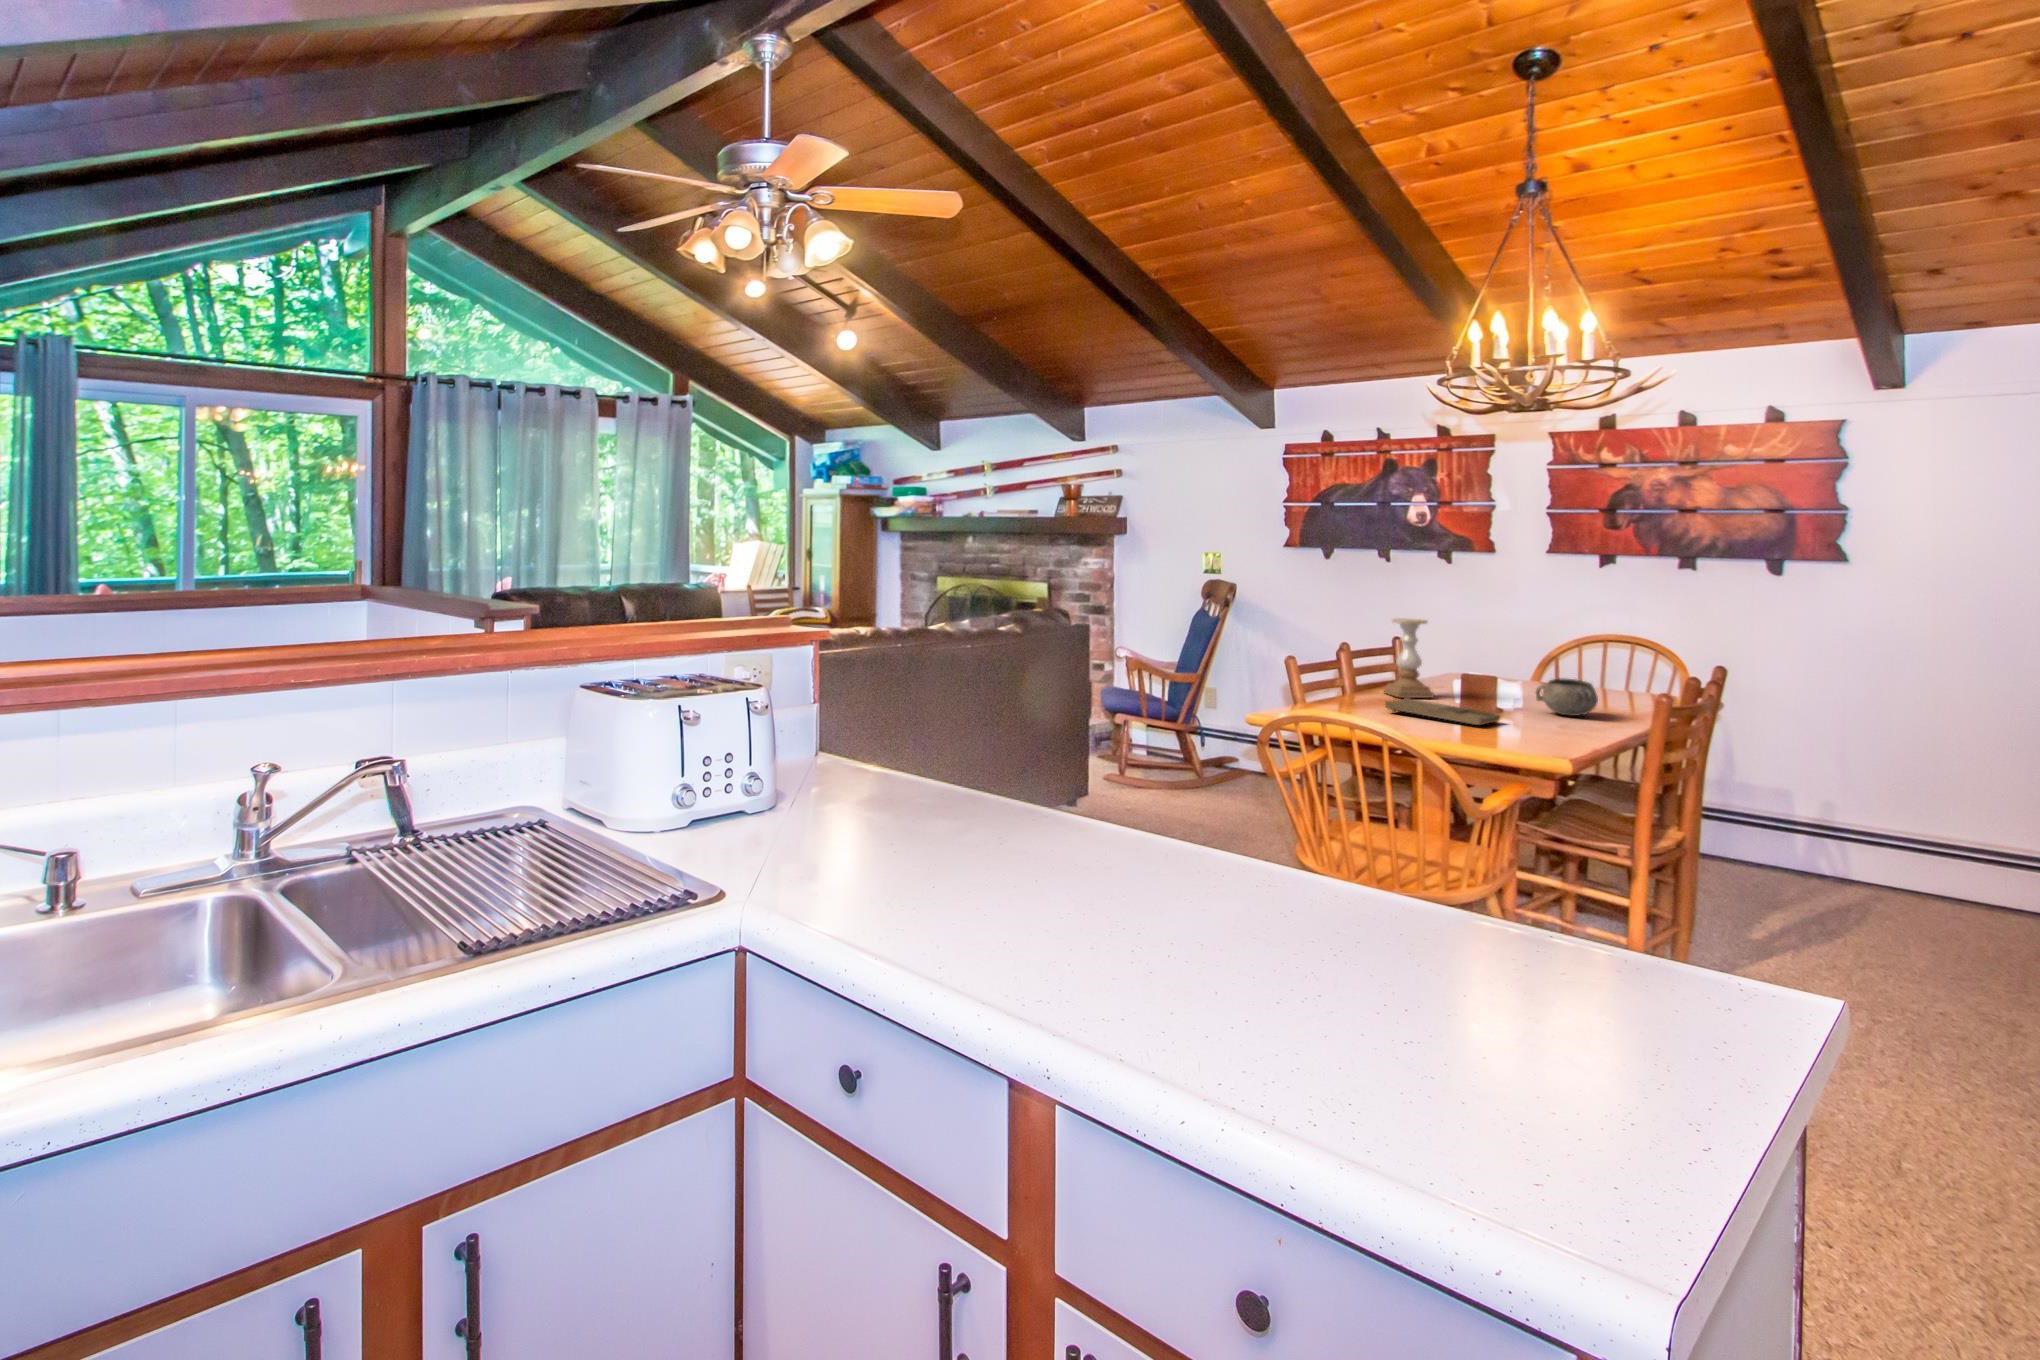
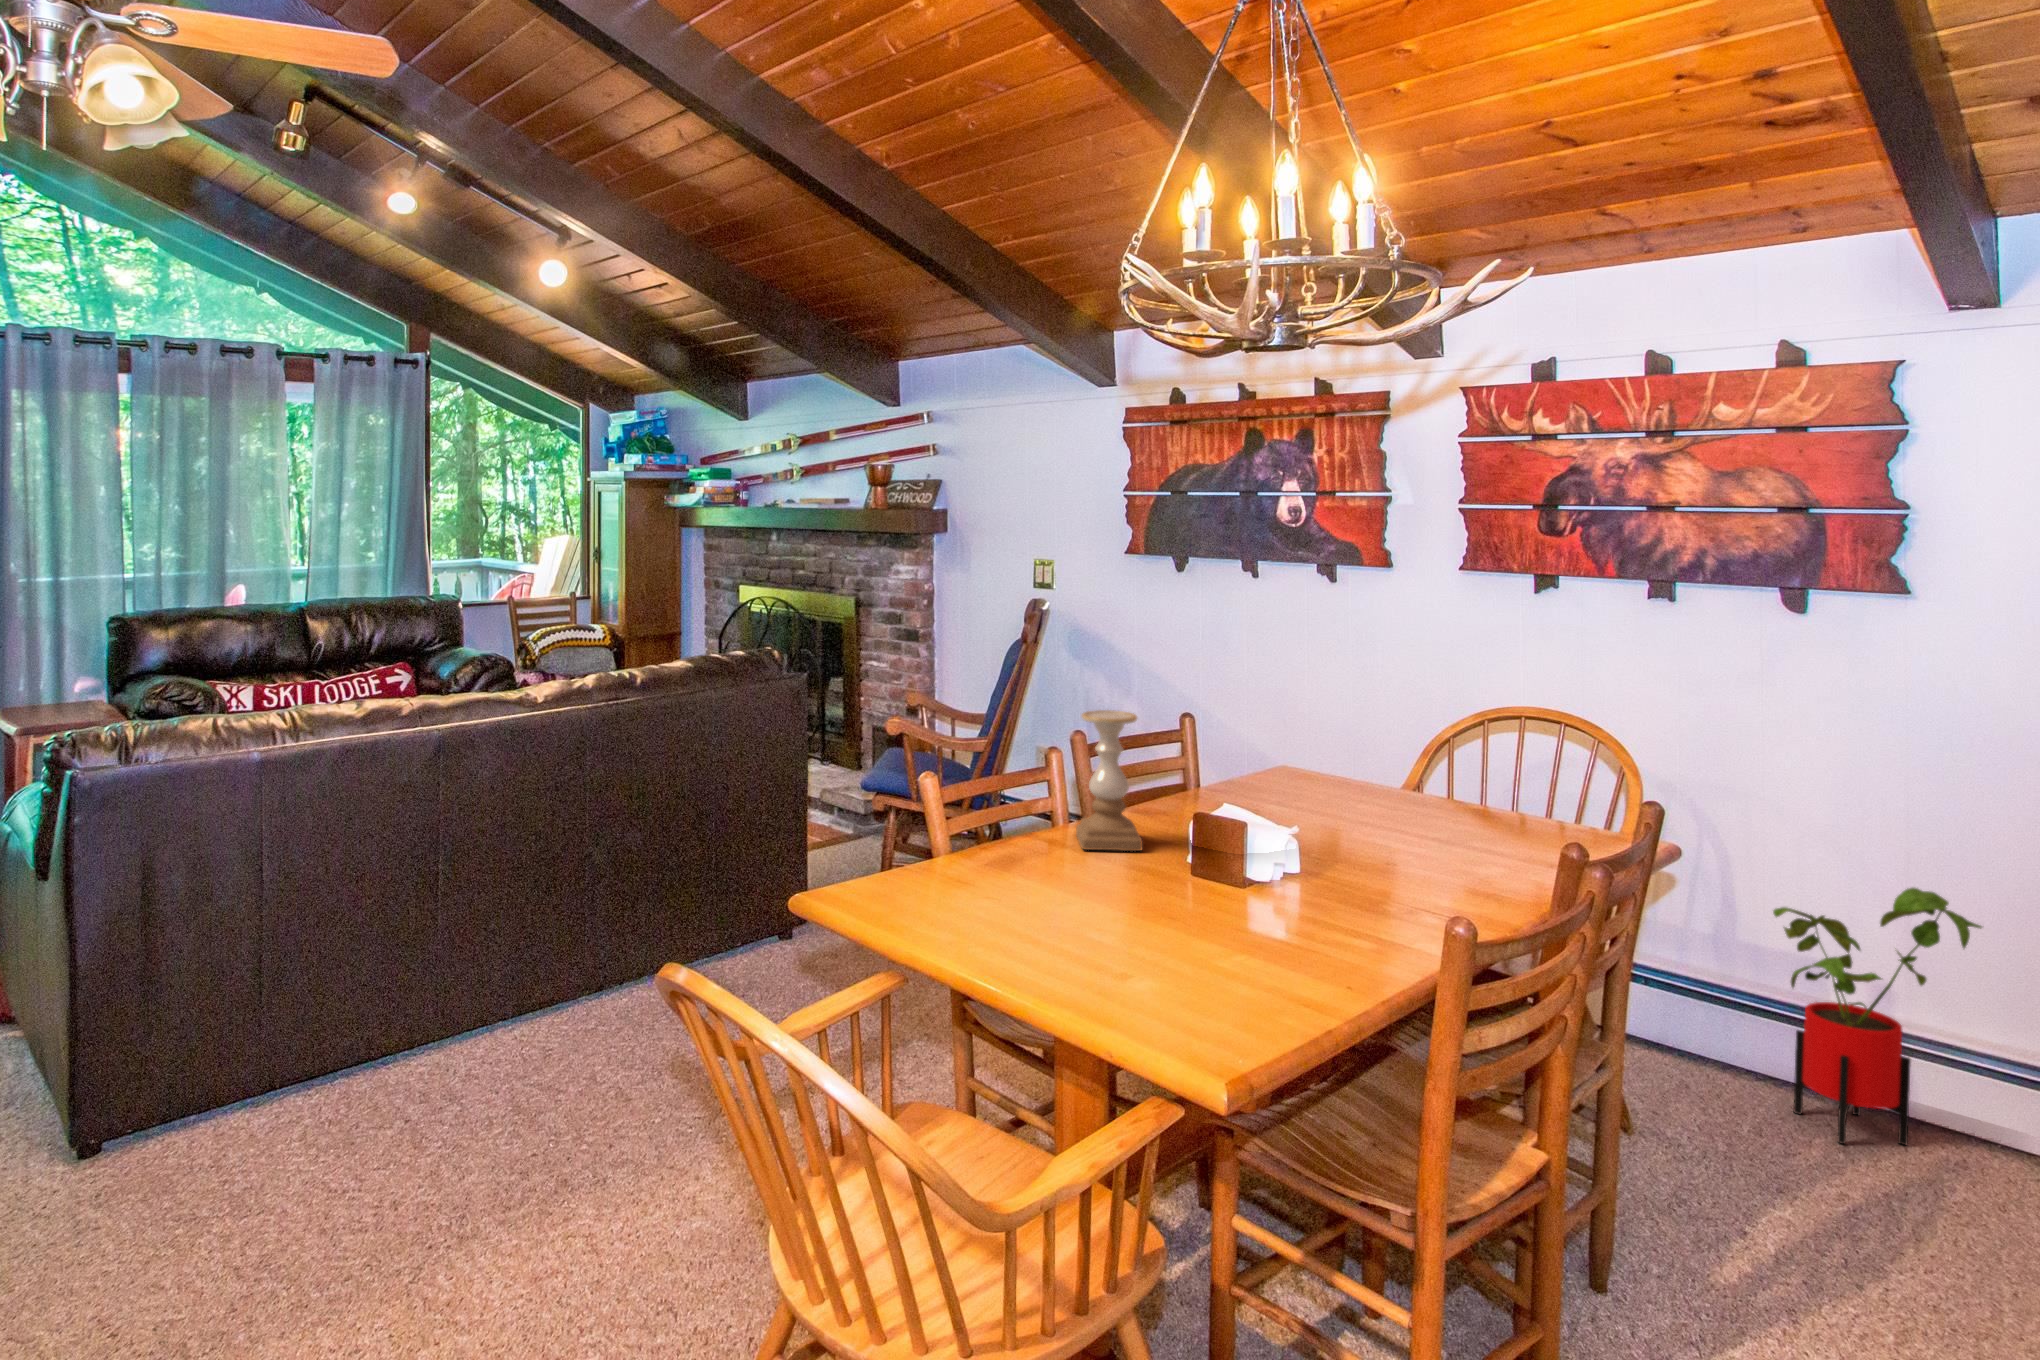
decorative bowl: present [1536,678,1598,716] -> none [1280,834,1383,908]
tray: present [1385,698,1500,725] -> none [1006,865,1181,945]
house plant: none [1769,738,1901,897] -> present [1773,887,1982,1145]

